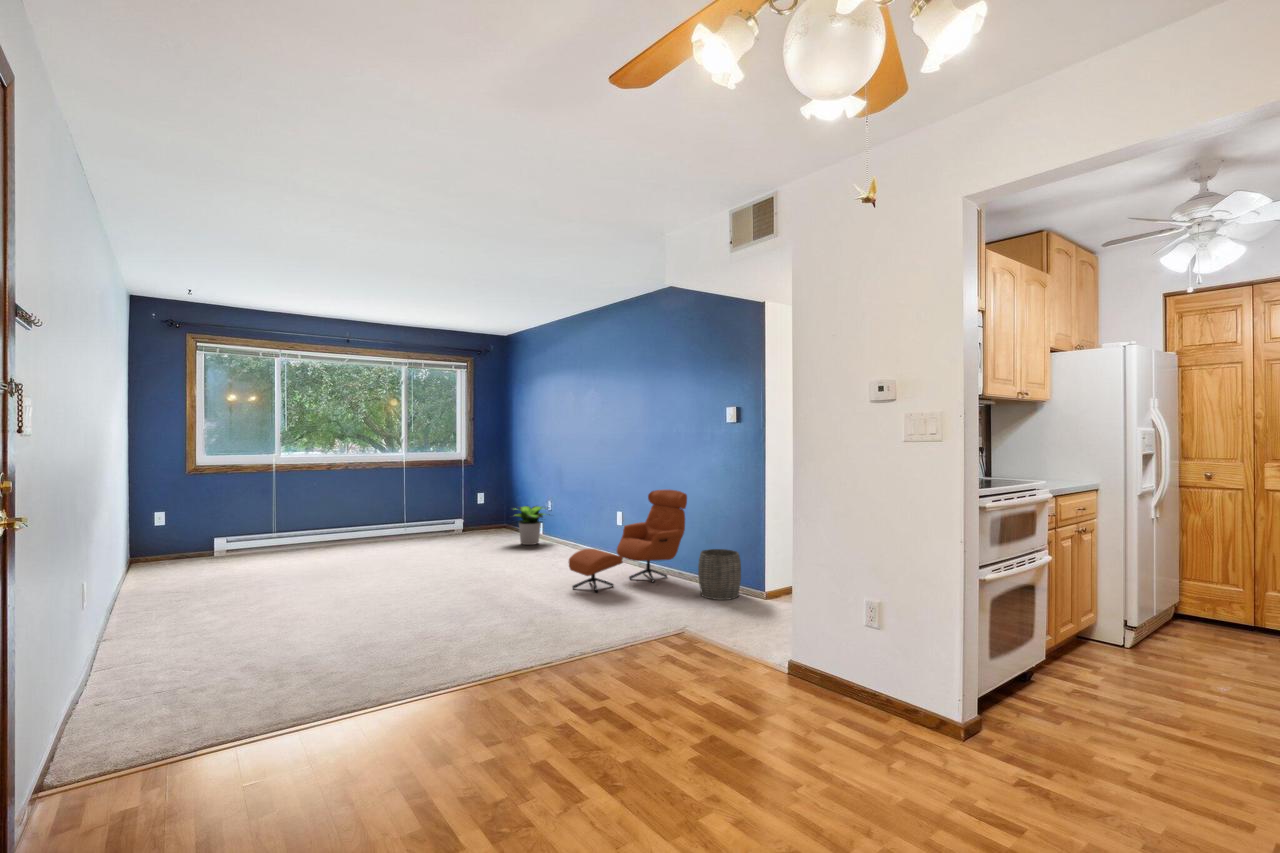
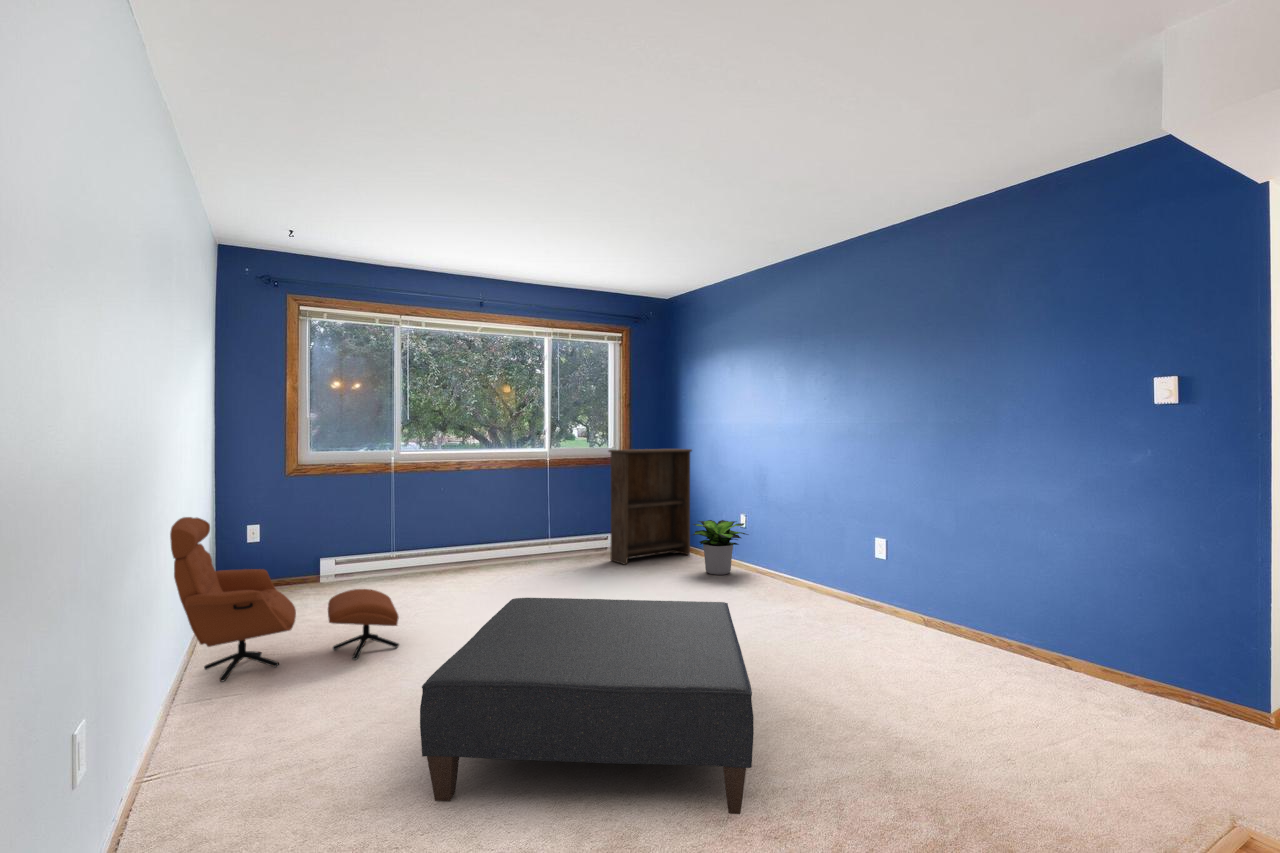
bookshelf: none [452,453,520,541] -> present [609,449,692,565]
armchair: present [569,490,687,592] -> present [170,517,399,681]
ottoman: none [284,546,485,637] -> present [420,598,754,814]
woven basket: present [698,549,741,600] -> none [1121,621,1227,728]

